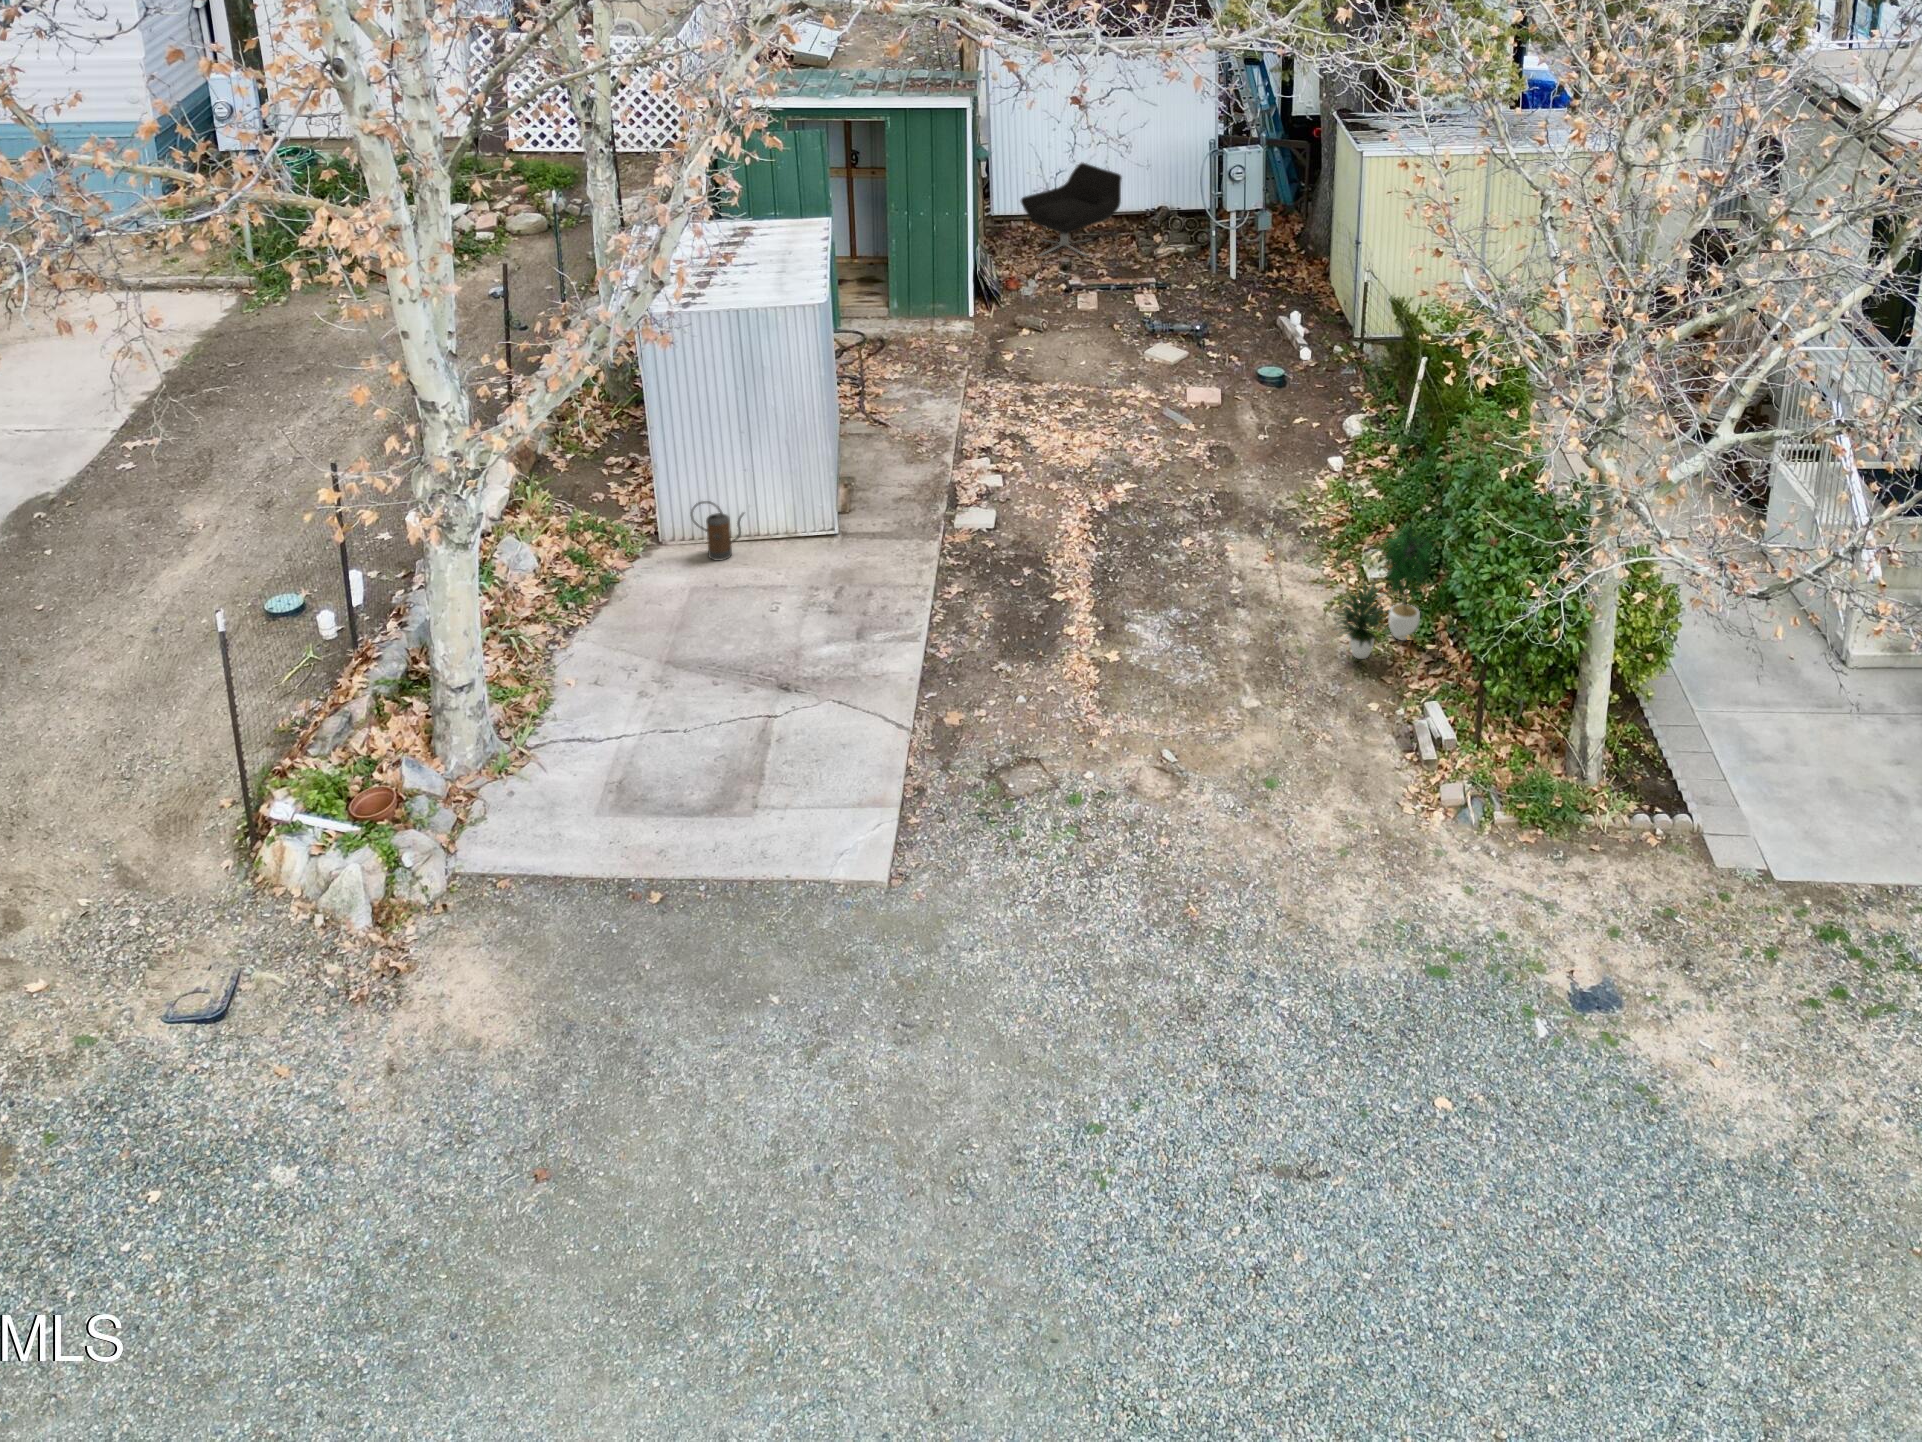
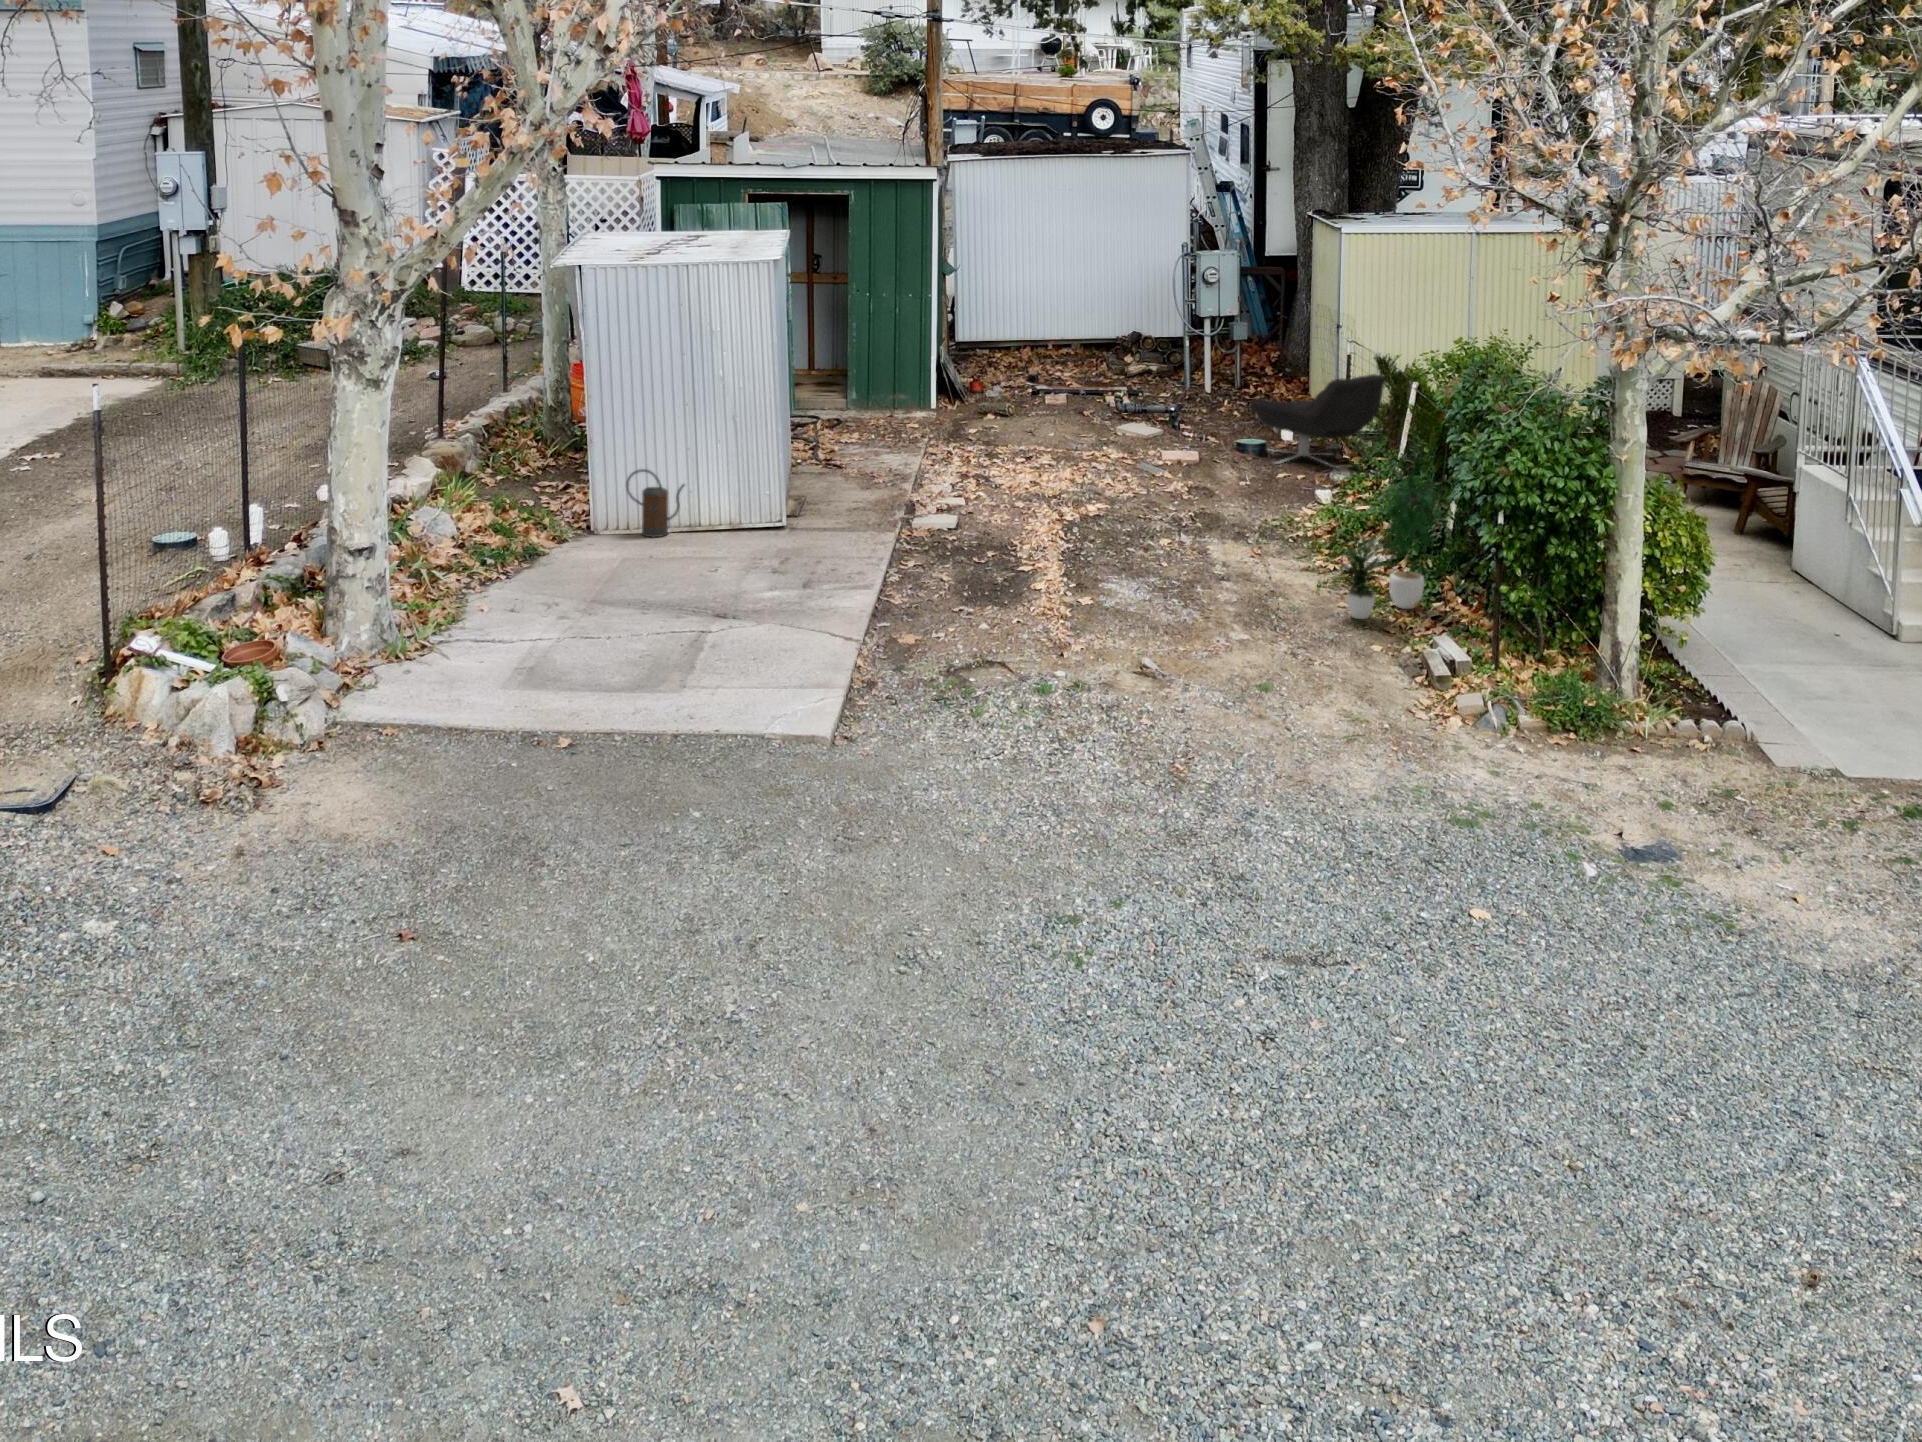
lounge chair: present [1021,162,1122,256] -> present [1251,374,1385,468]

